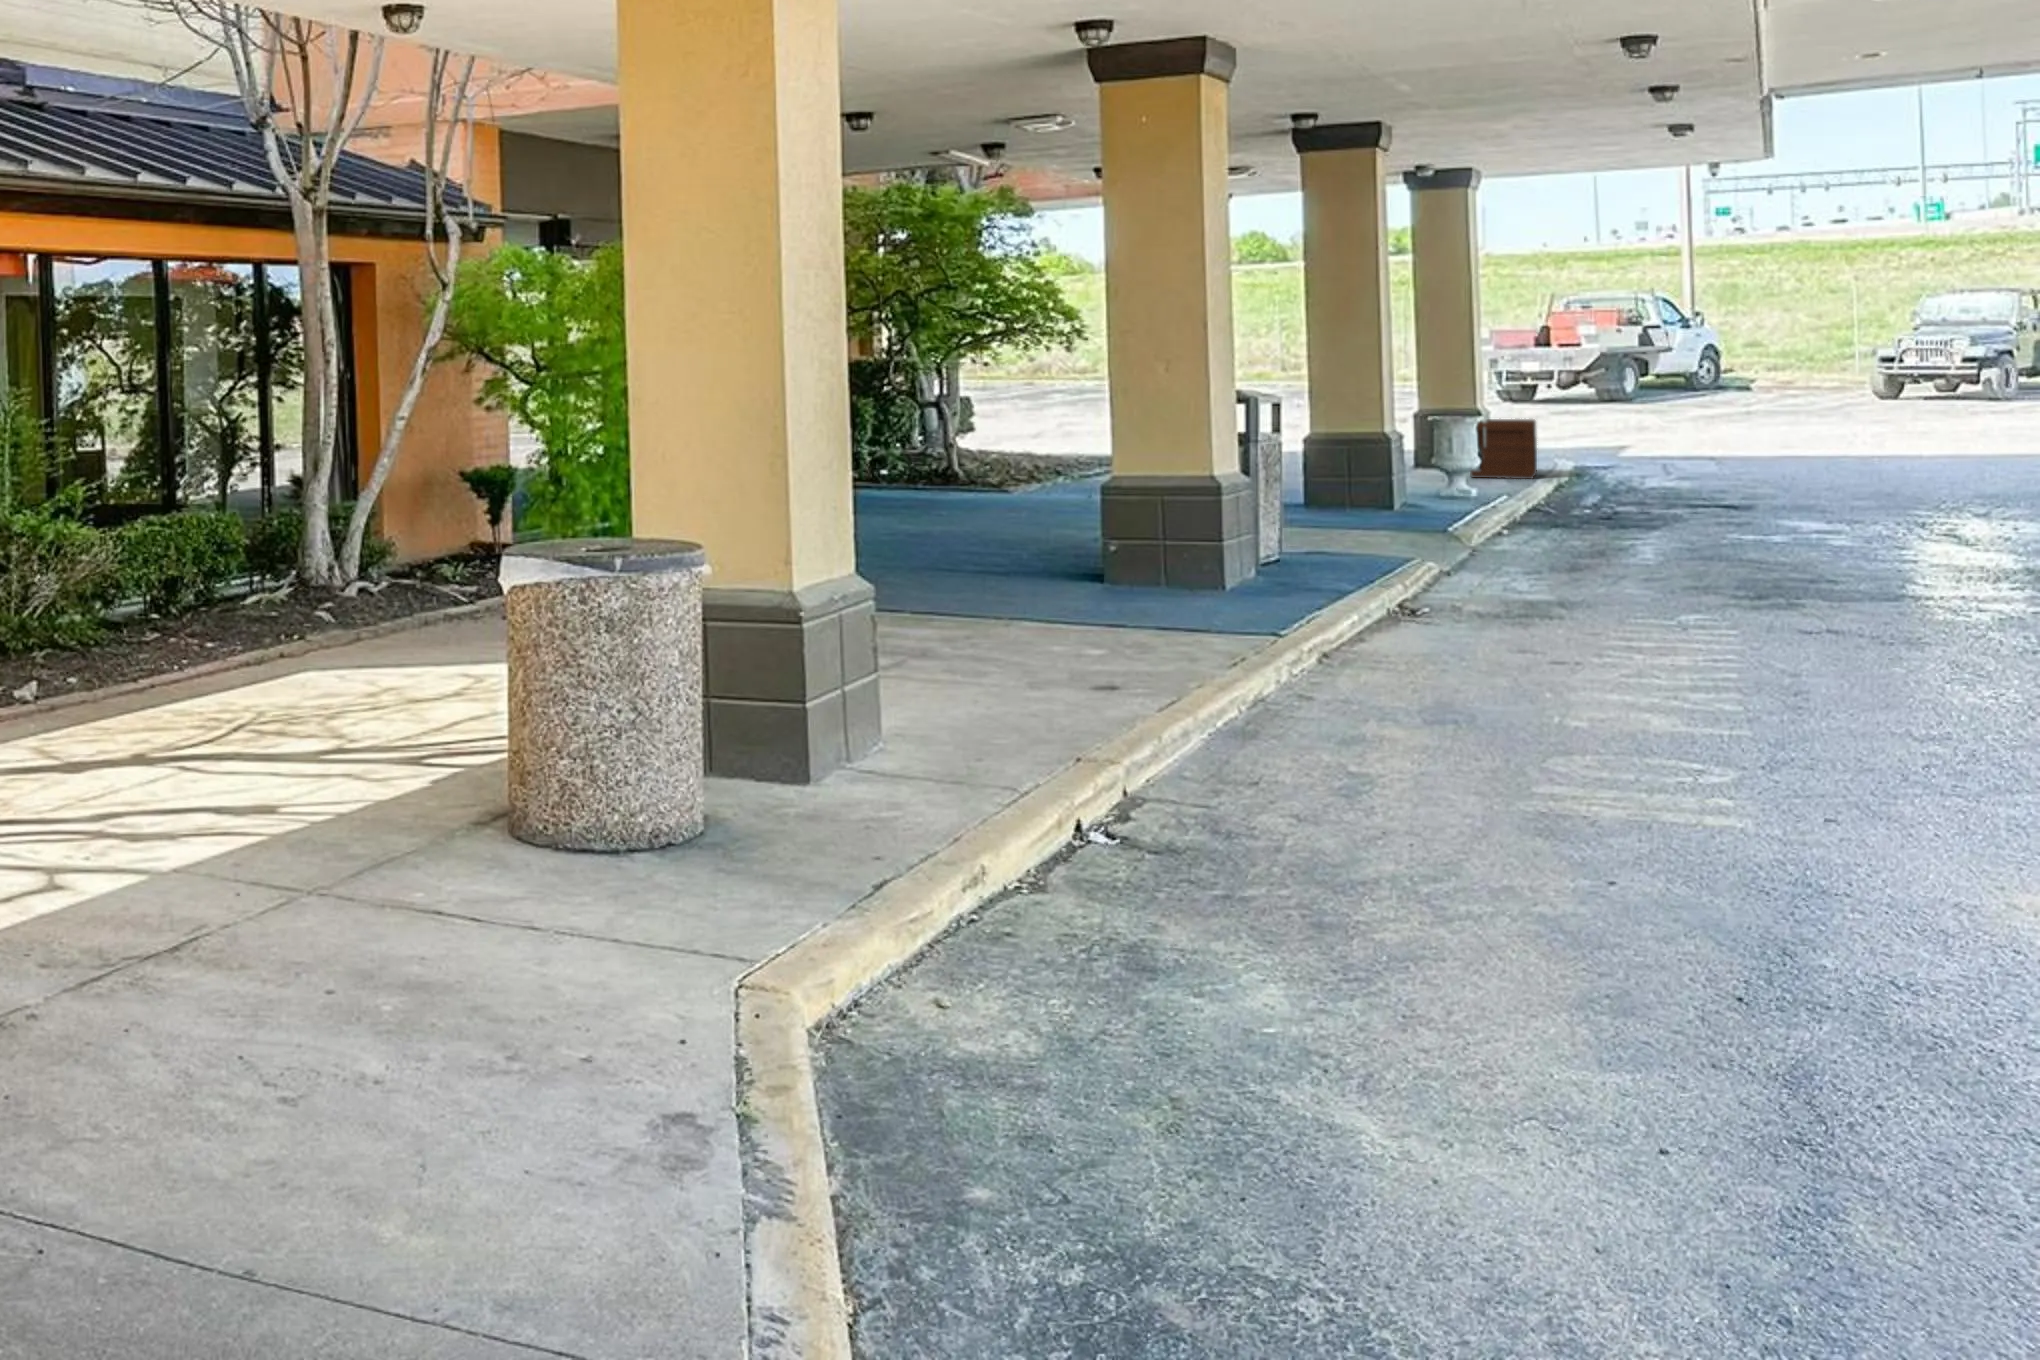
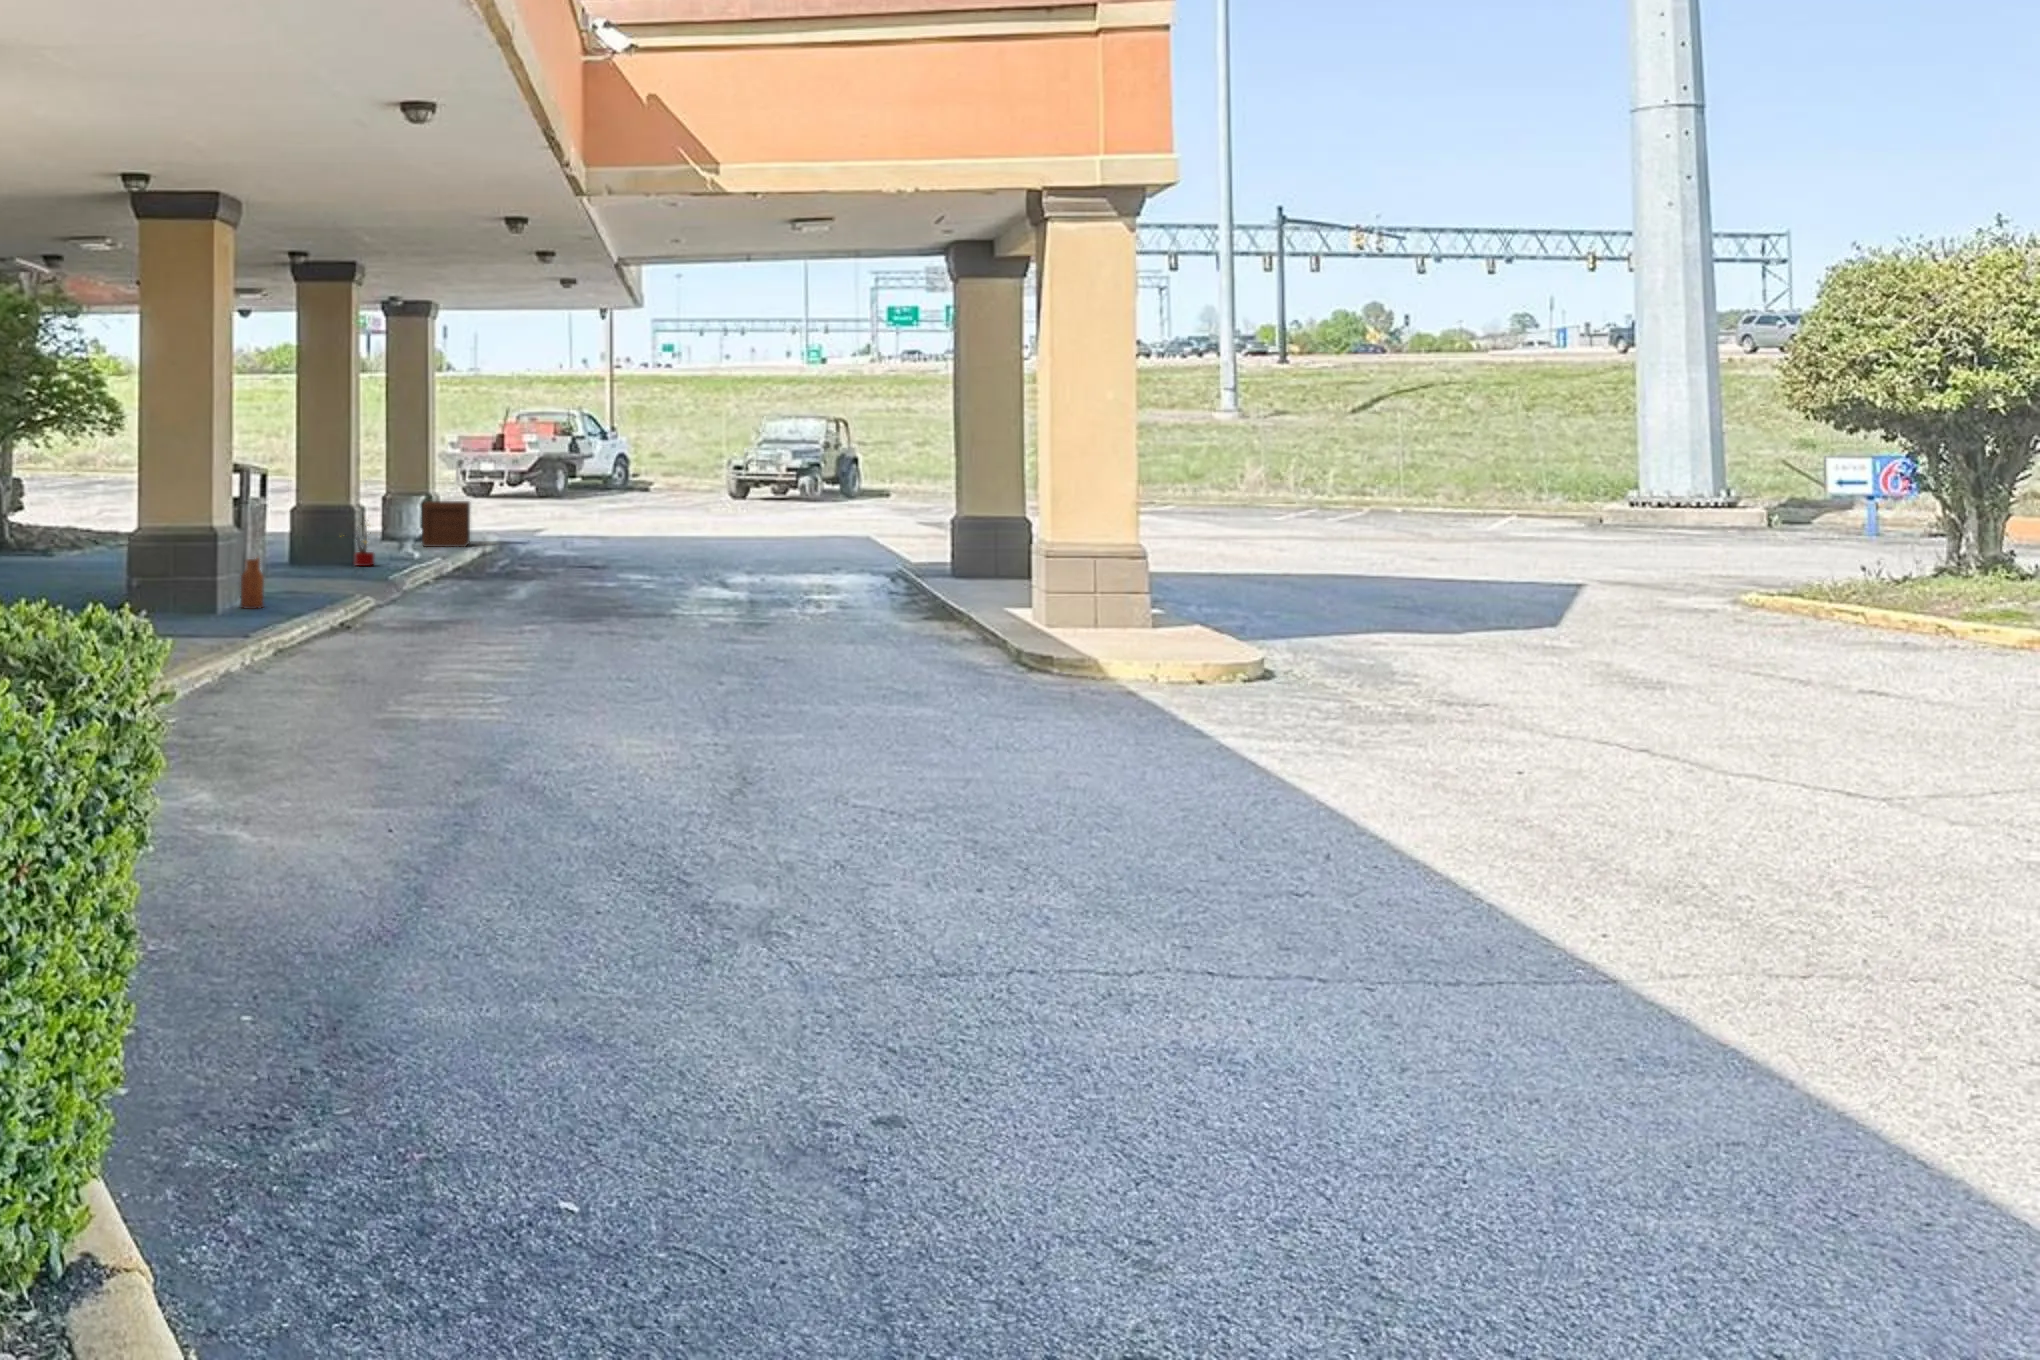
decorative plant: none [1366,442,1423,507] -> present [354,517,374,566]
watering can: none [1252,508,1284,576] -> present [241,558,264,609]

